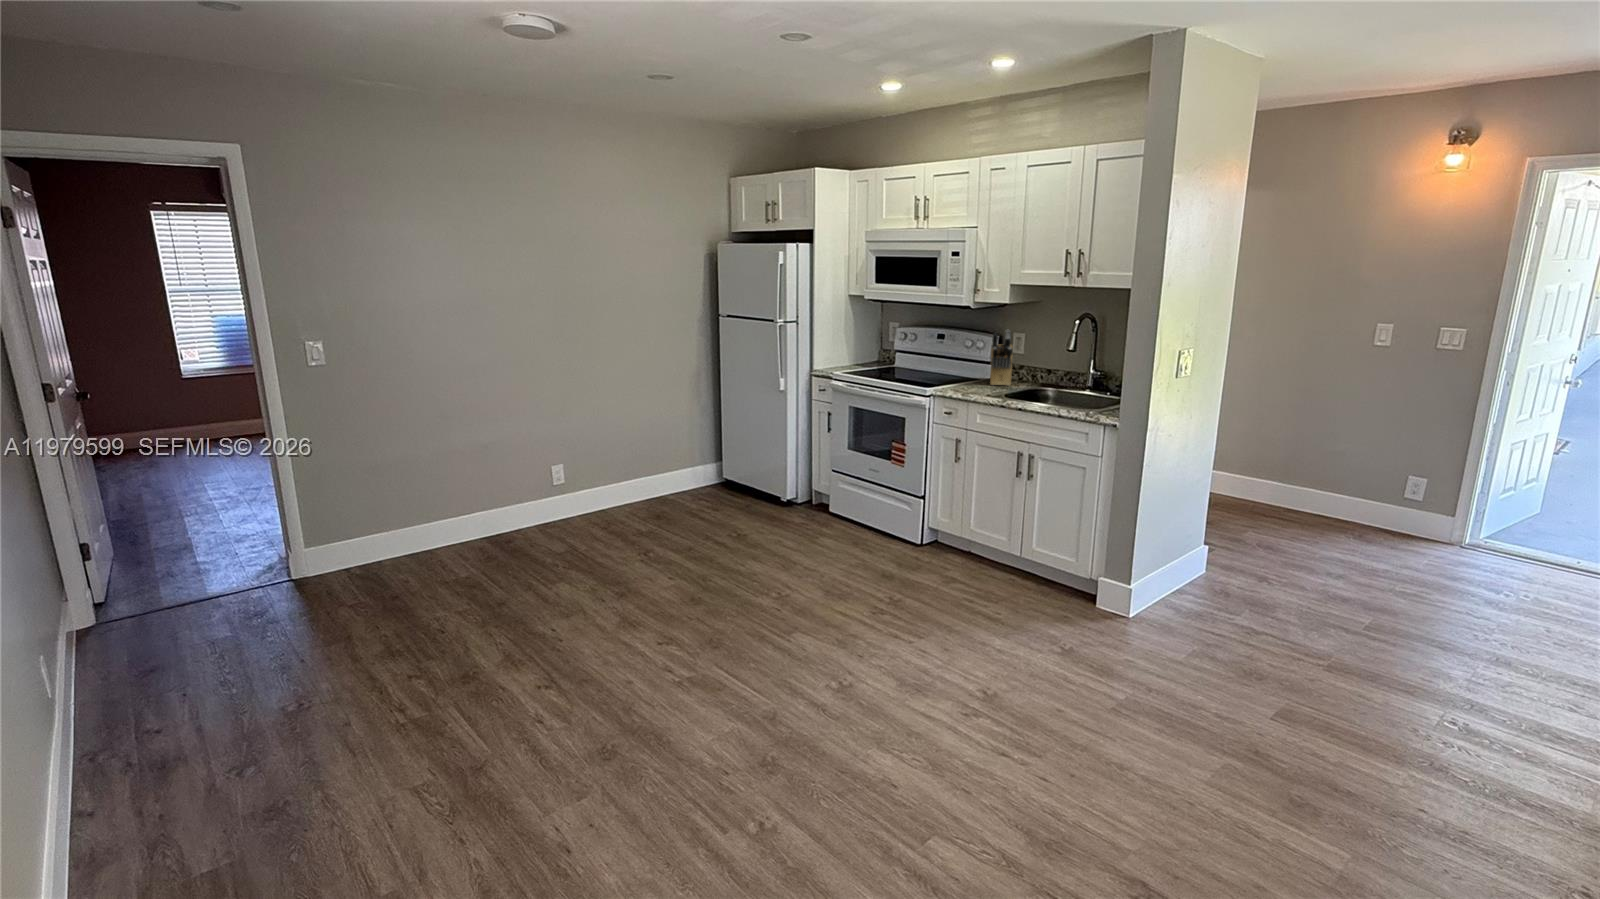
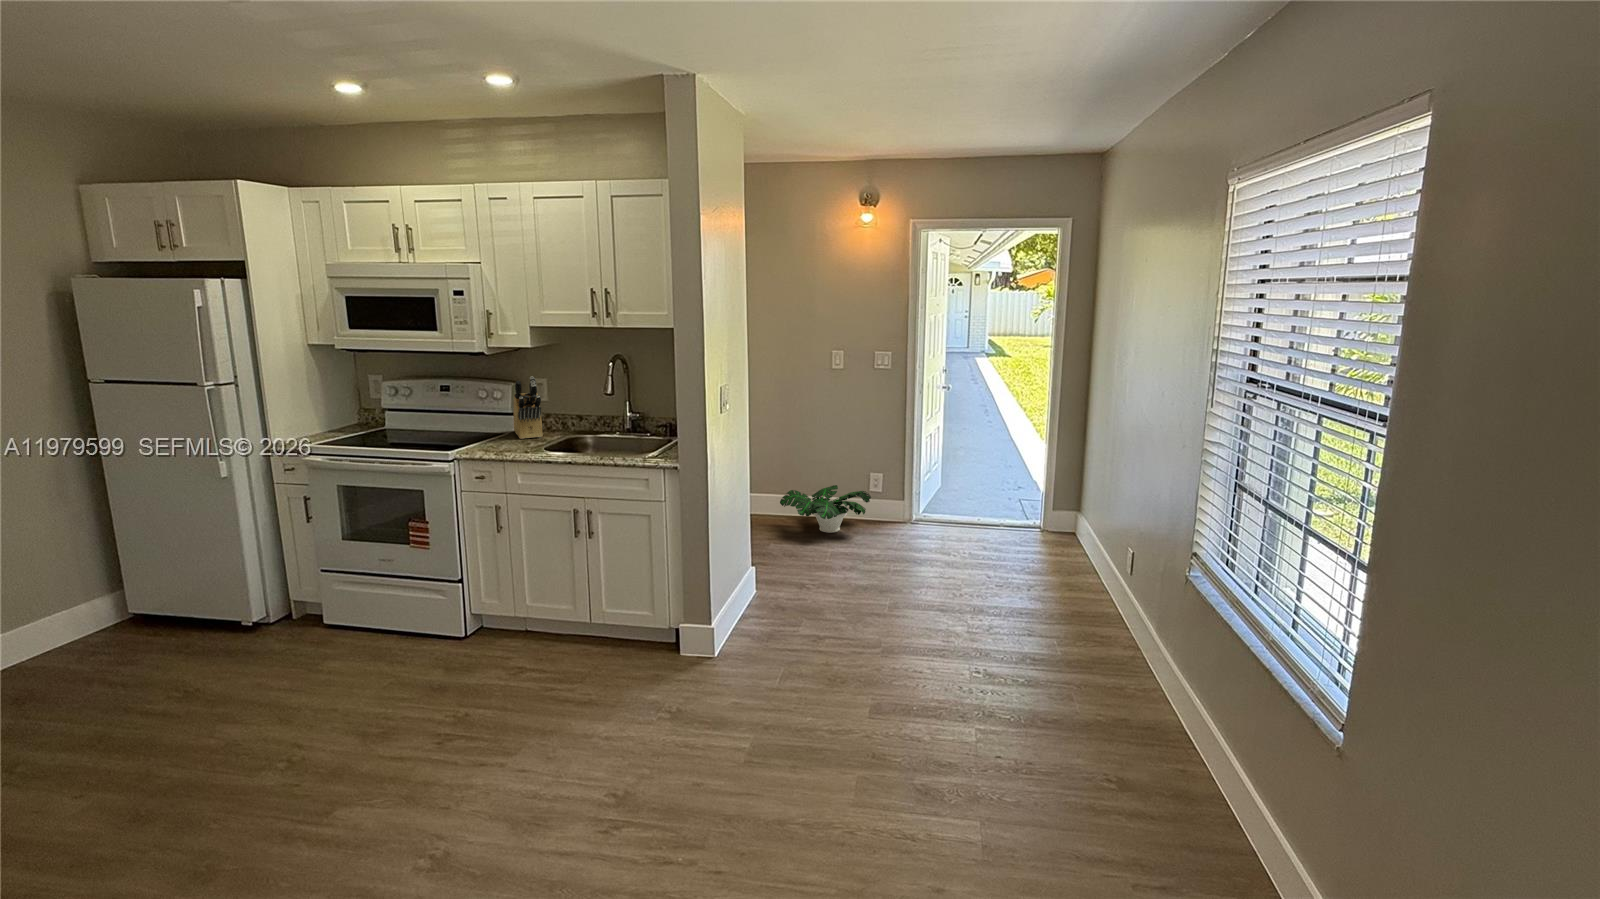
potted plant: none [1272,481,1403,538] -> present [780,485,871,533]

